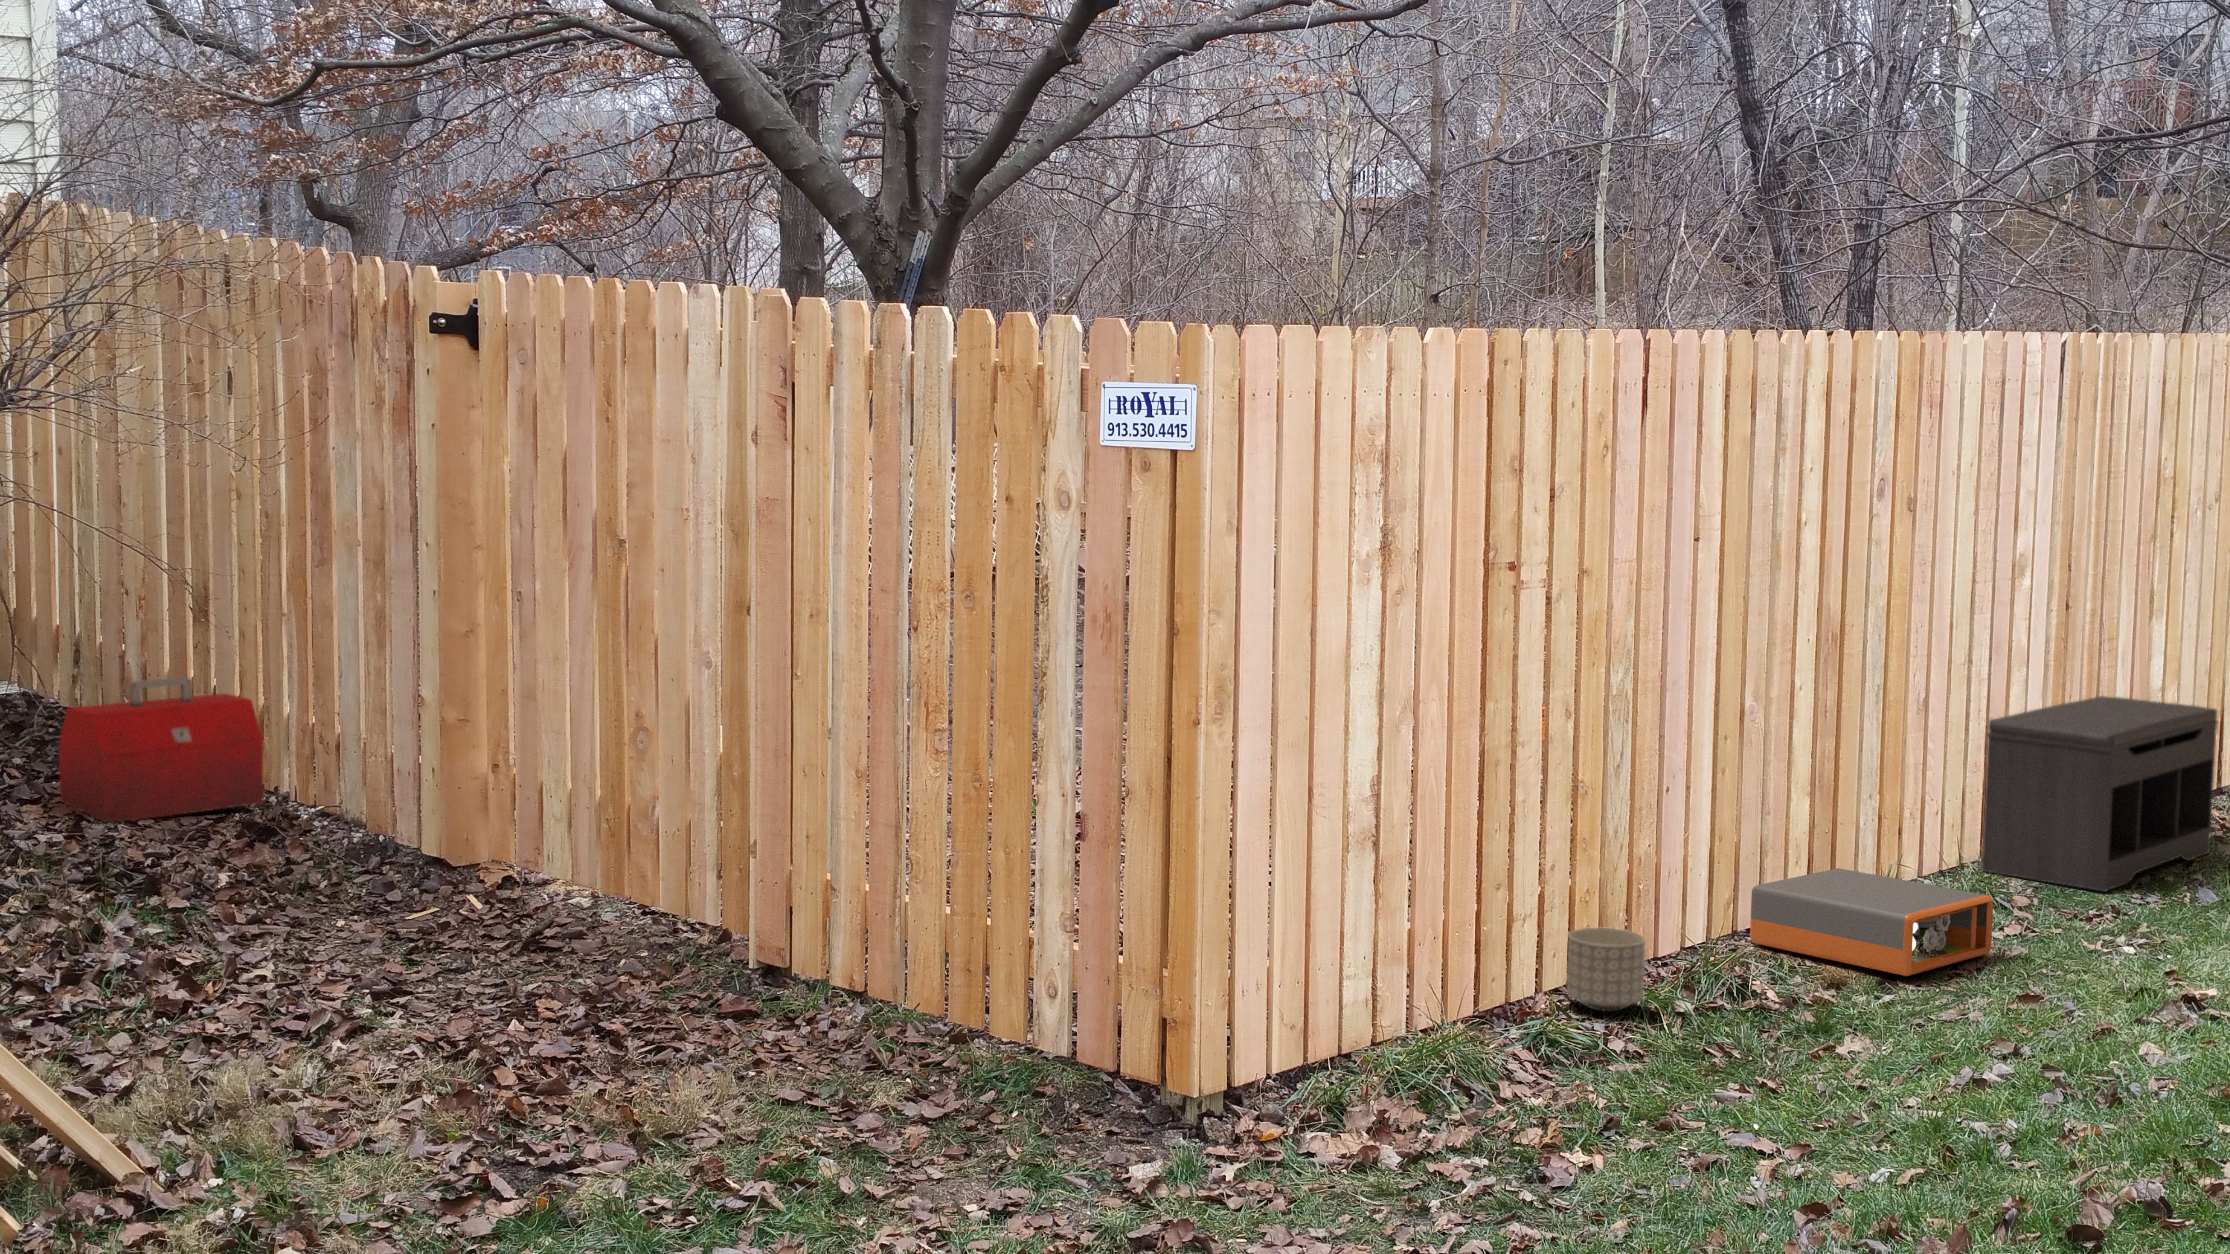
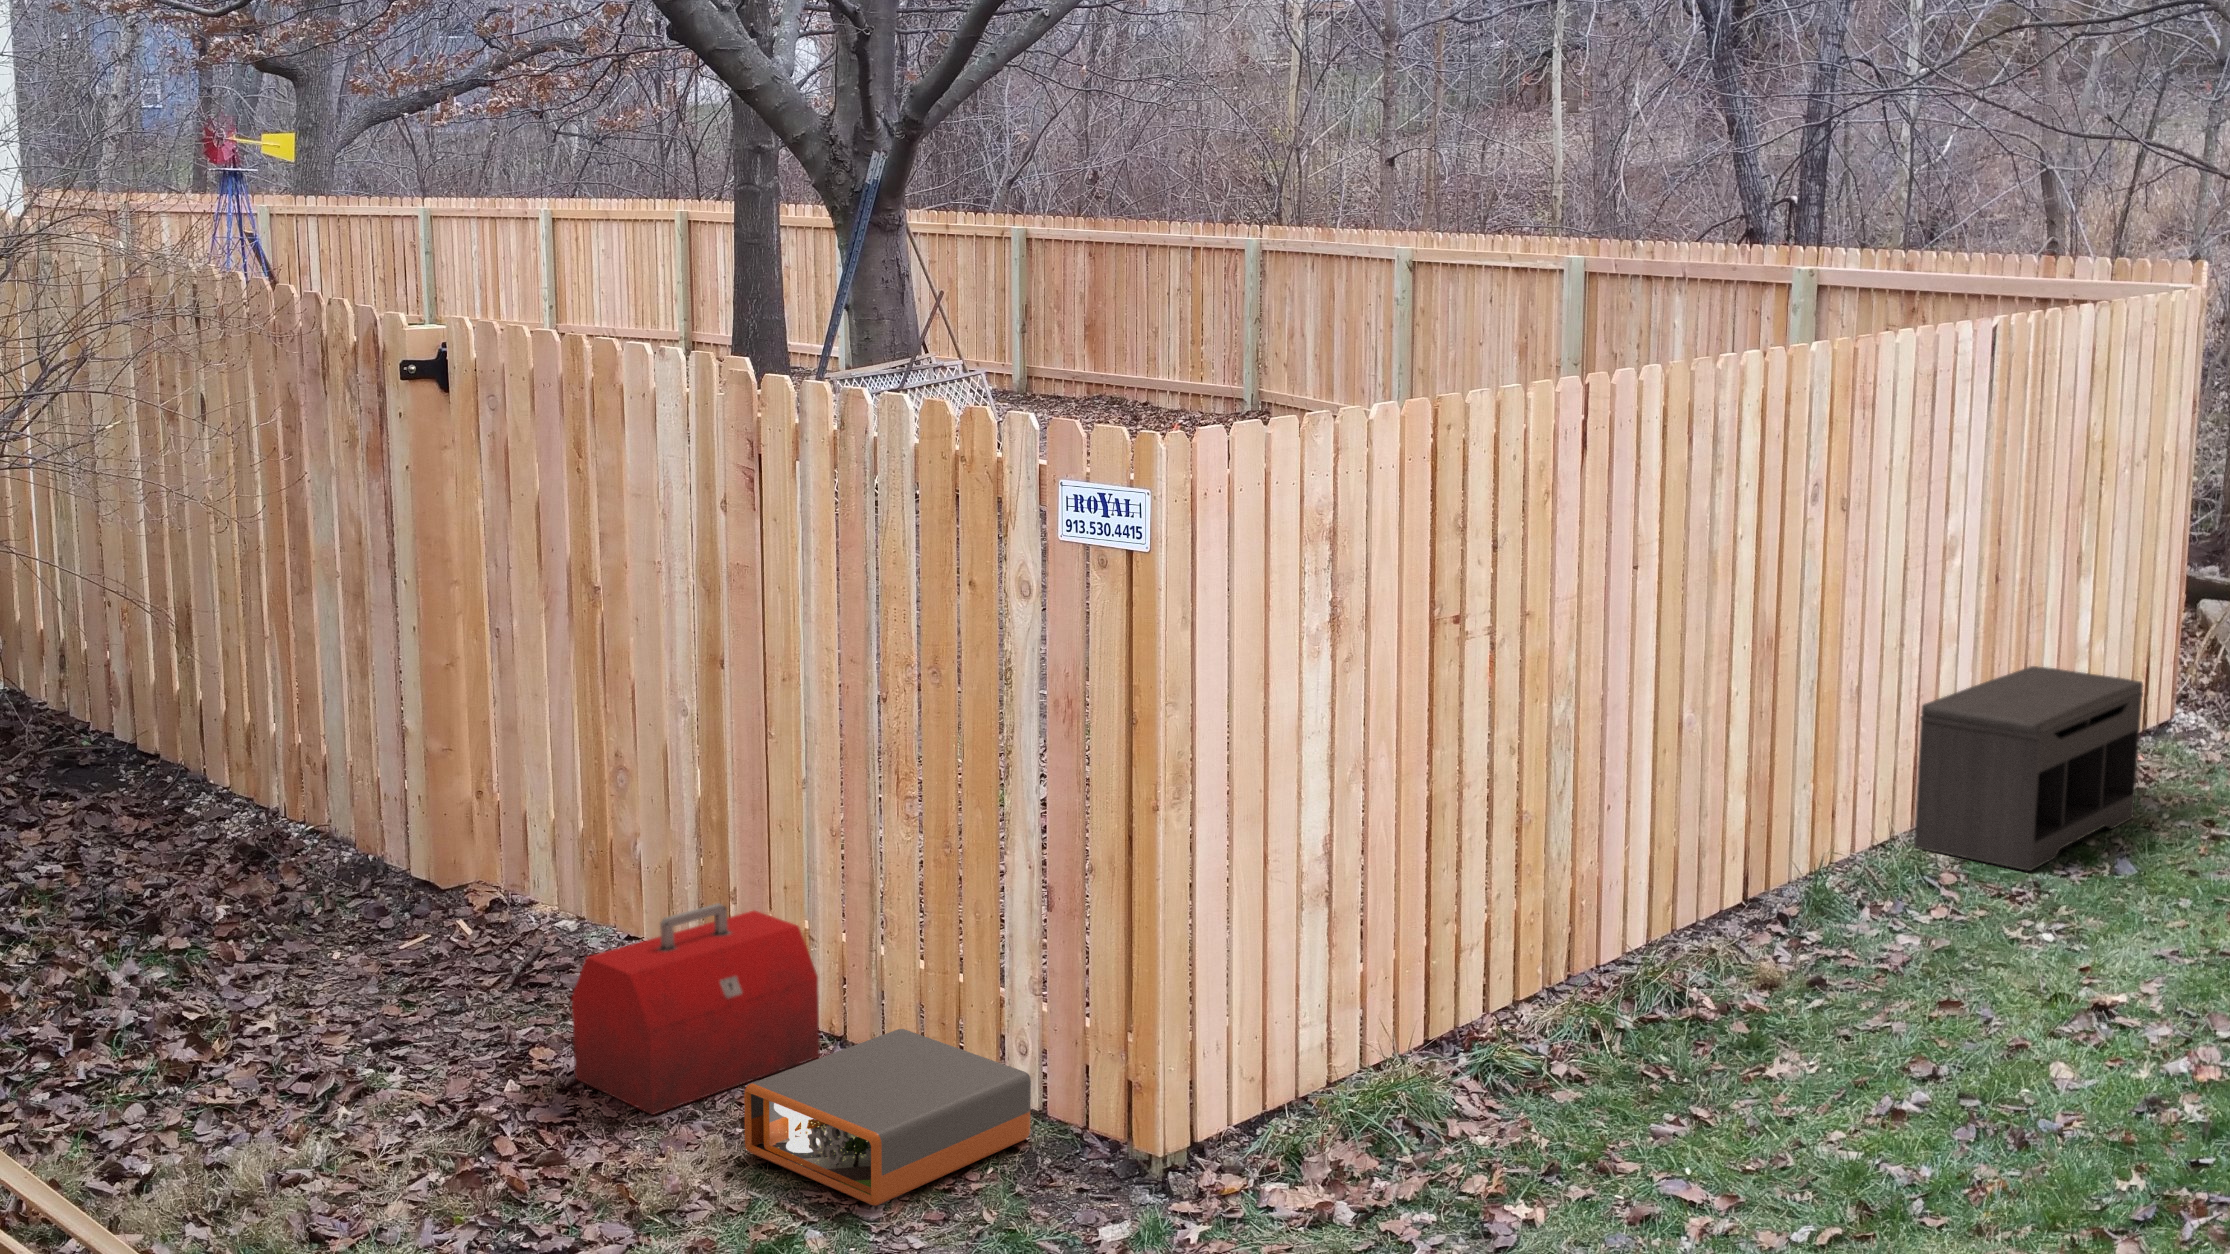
toolbox: present [59,677,264,822] -> present [572,903,820,1115]
storage box: present [1750,868,1993,976] -> present [744,1029,1031,1206]
planter: present [1567,927,1645,1012] -> none [1513,951,1587,1034]

